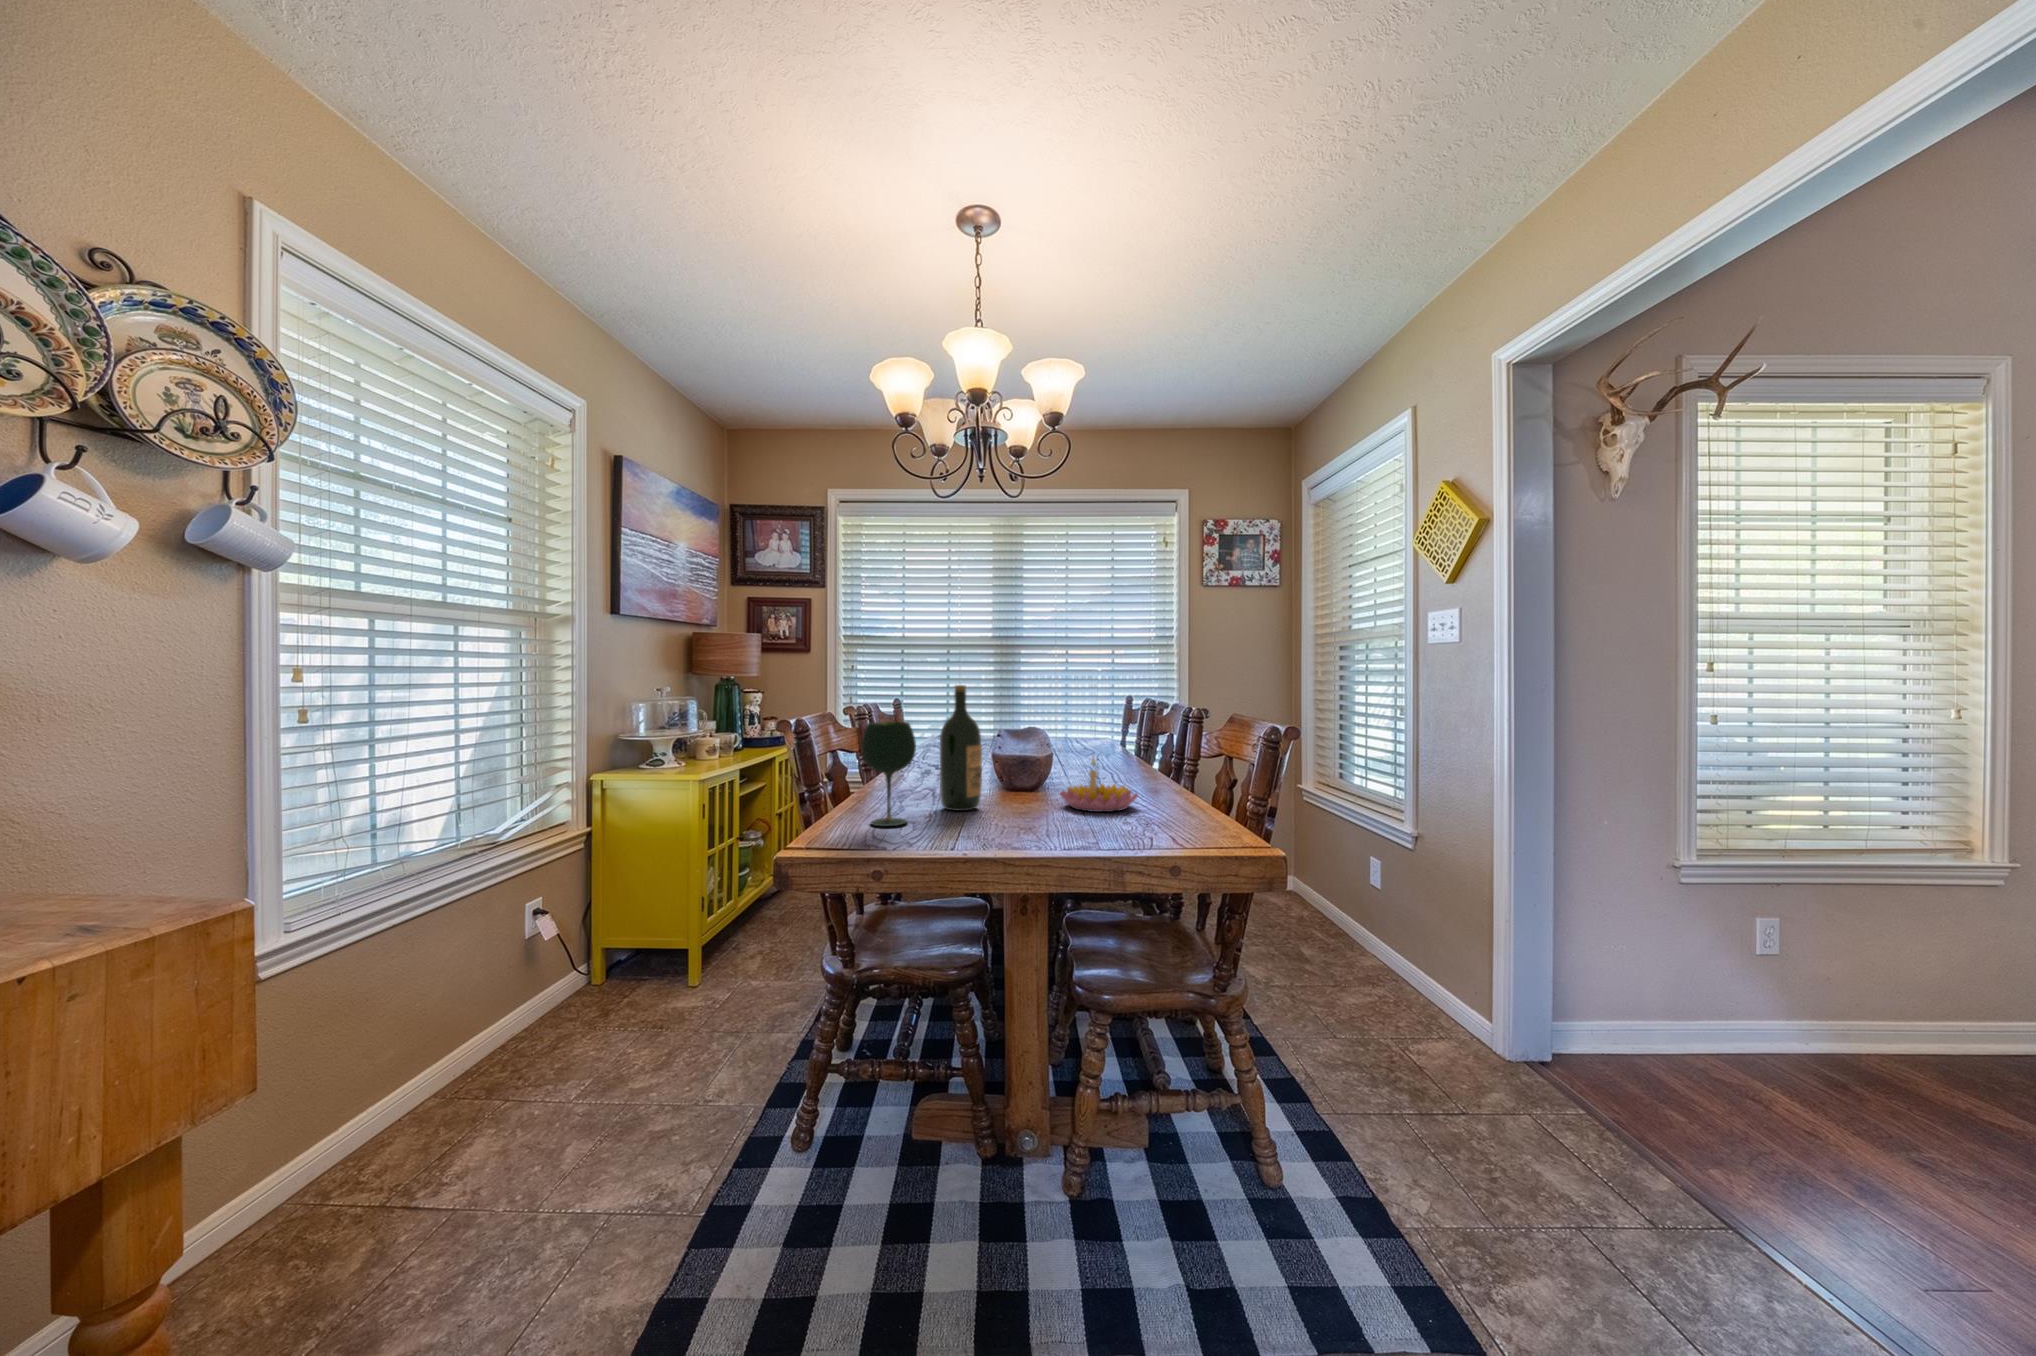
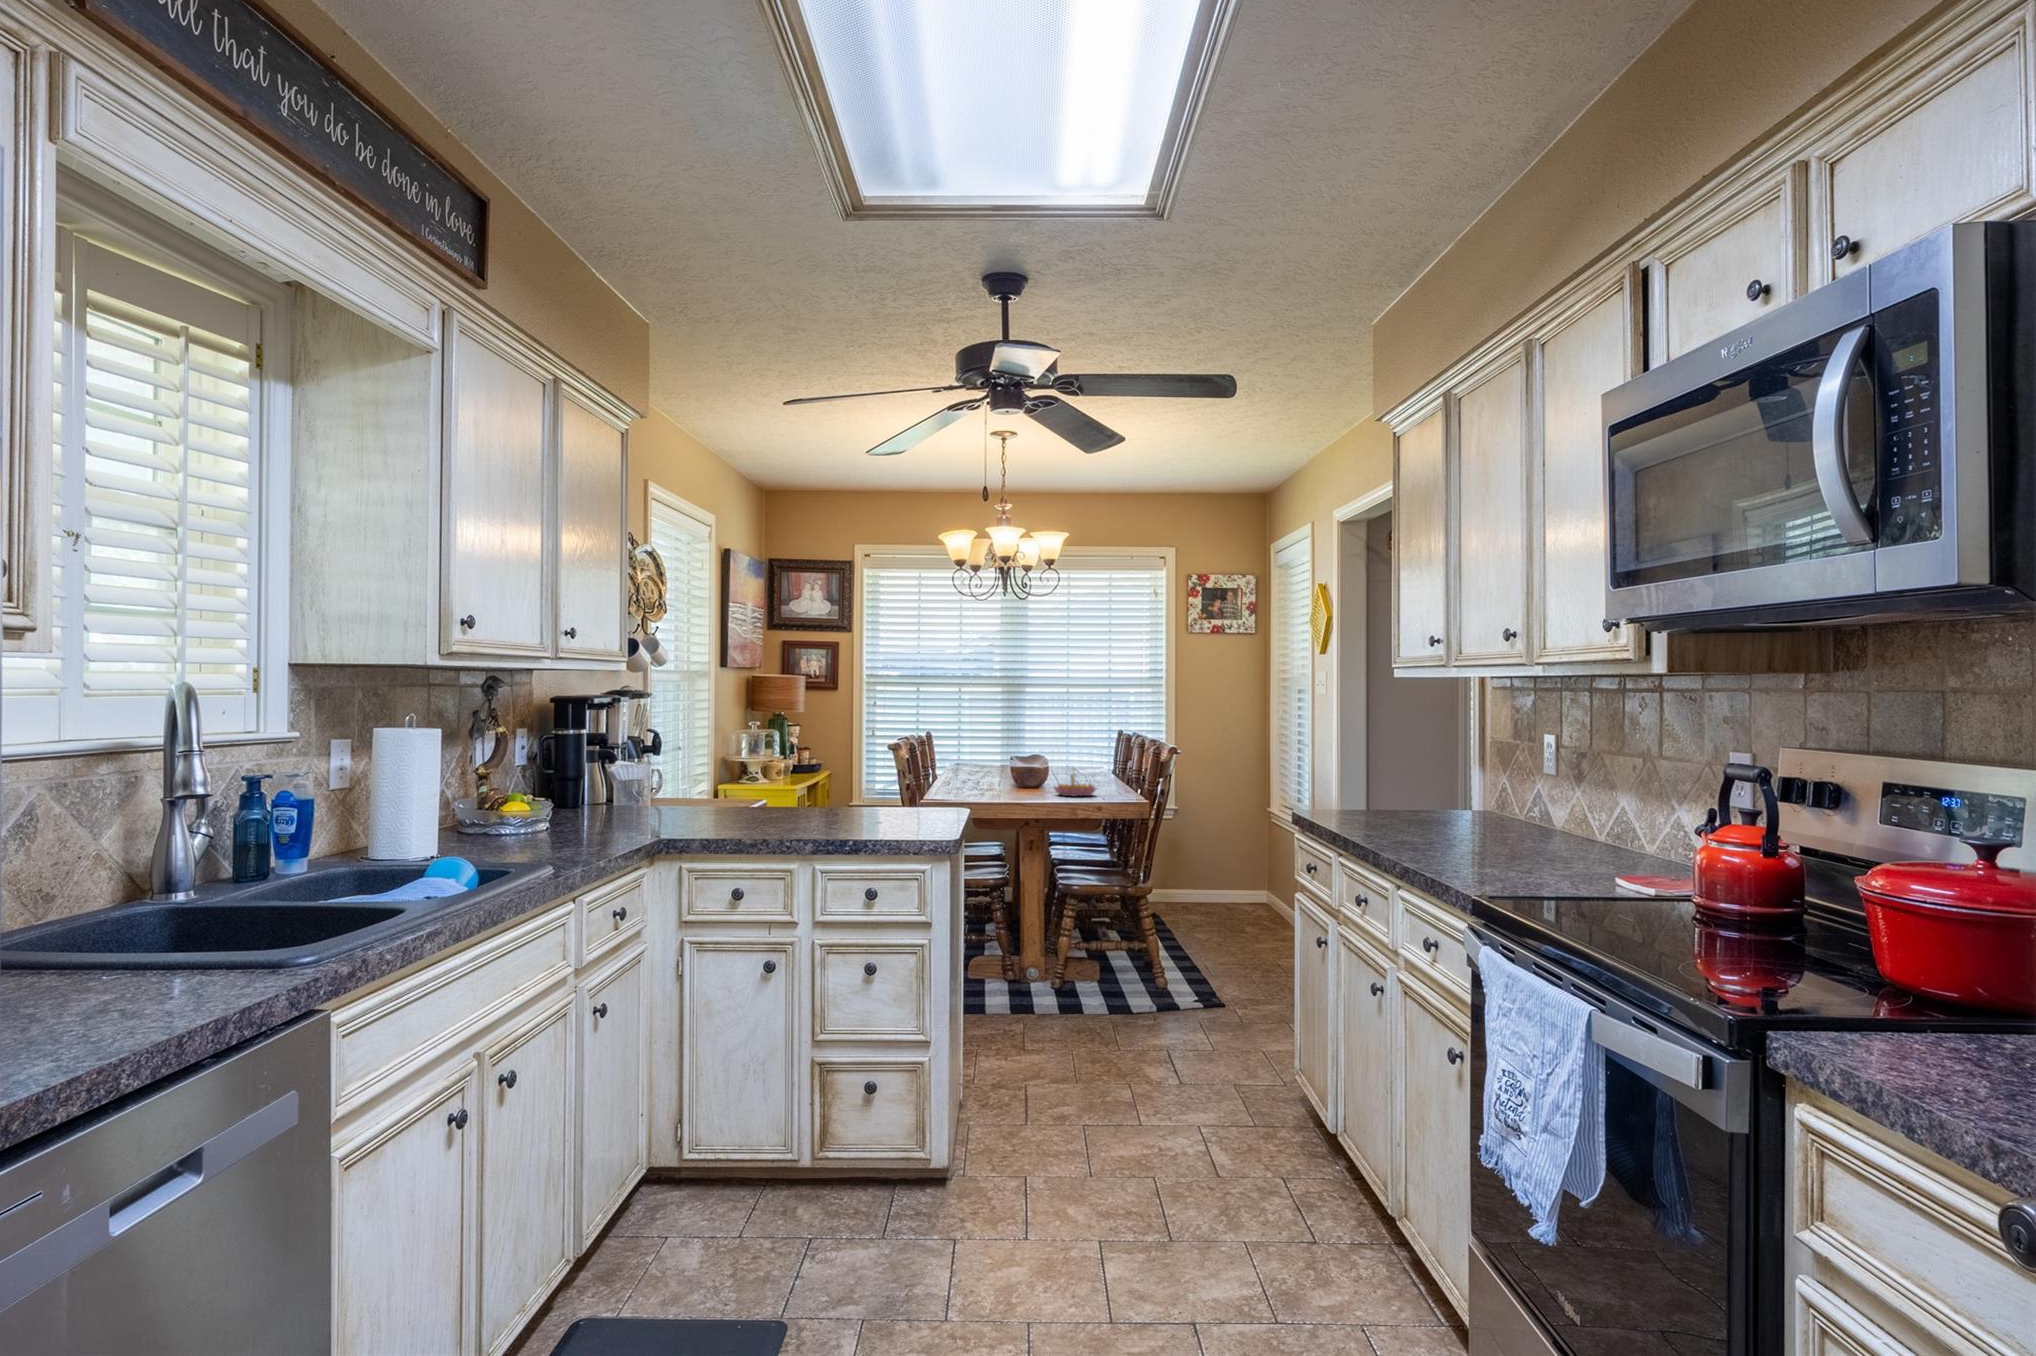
wine bottle: present [940,685,982,811] -> none [987,726,1010,795]
wine glass: present [861,722,916,826] -> none [950,746,978,799]

